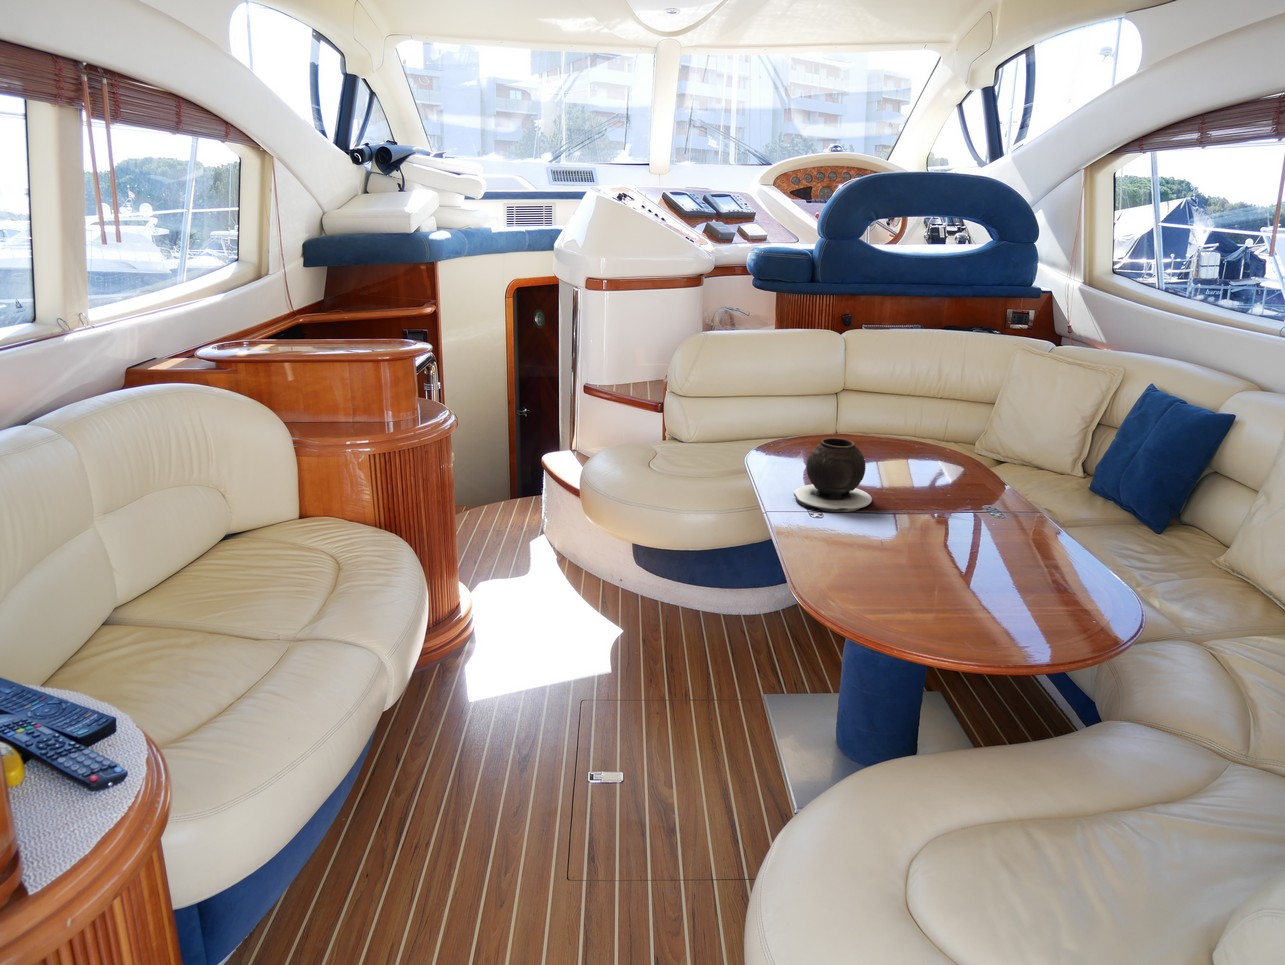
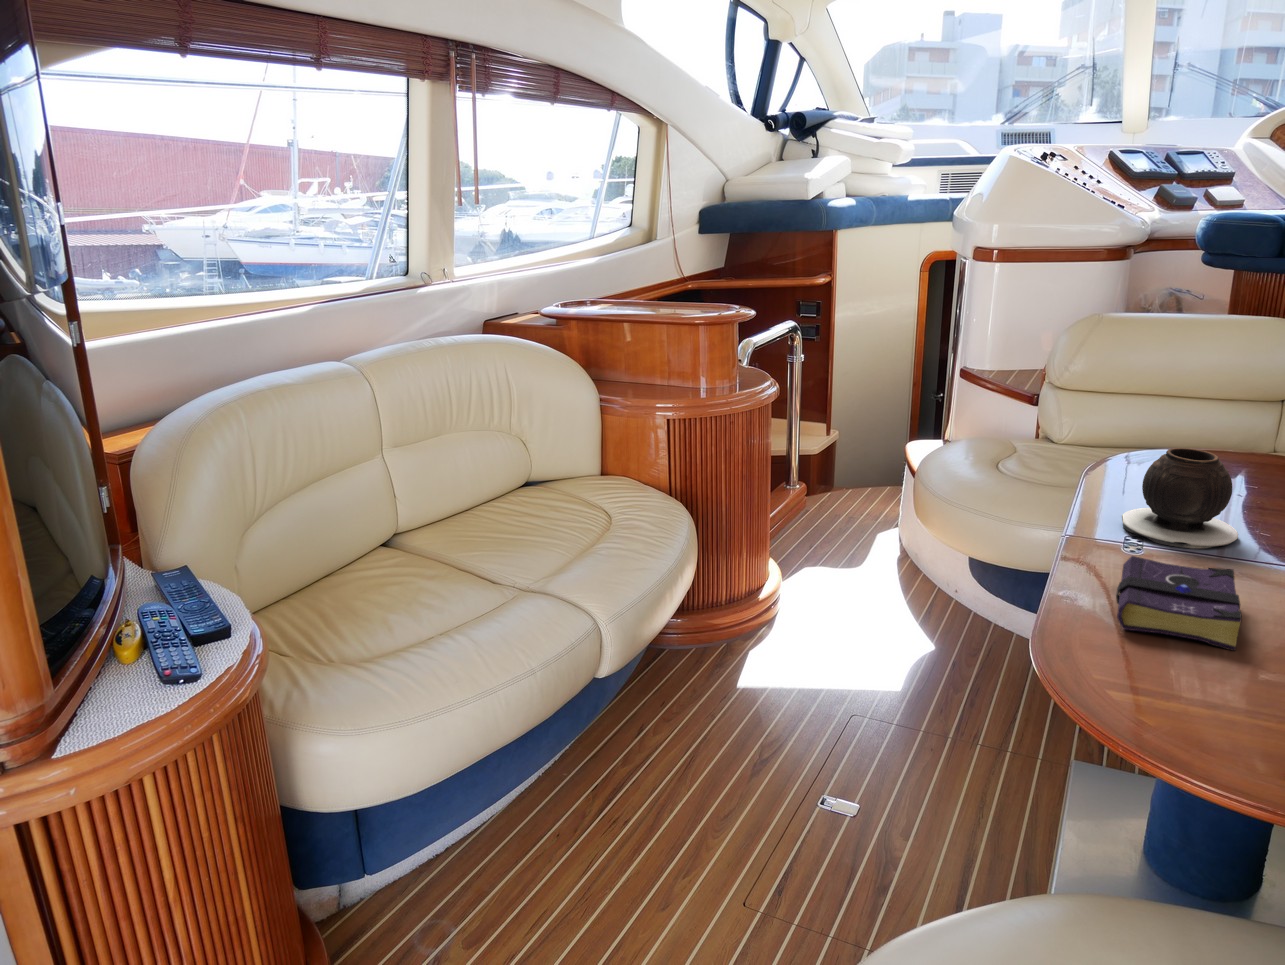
book: none [826,523,925,581] -> present [1116,556,1242,651]

